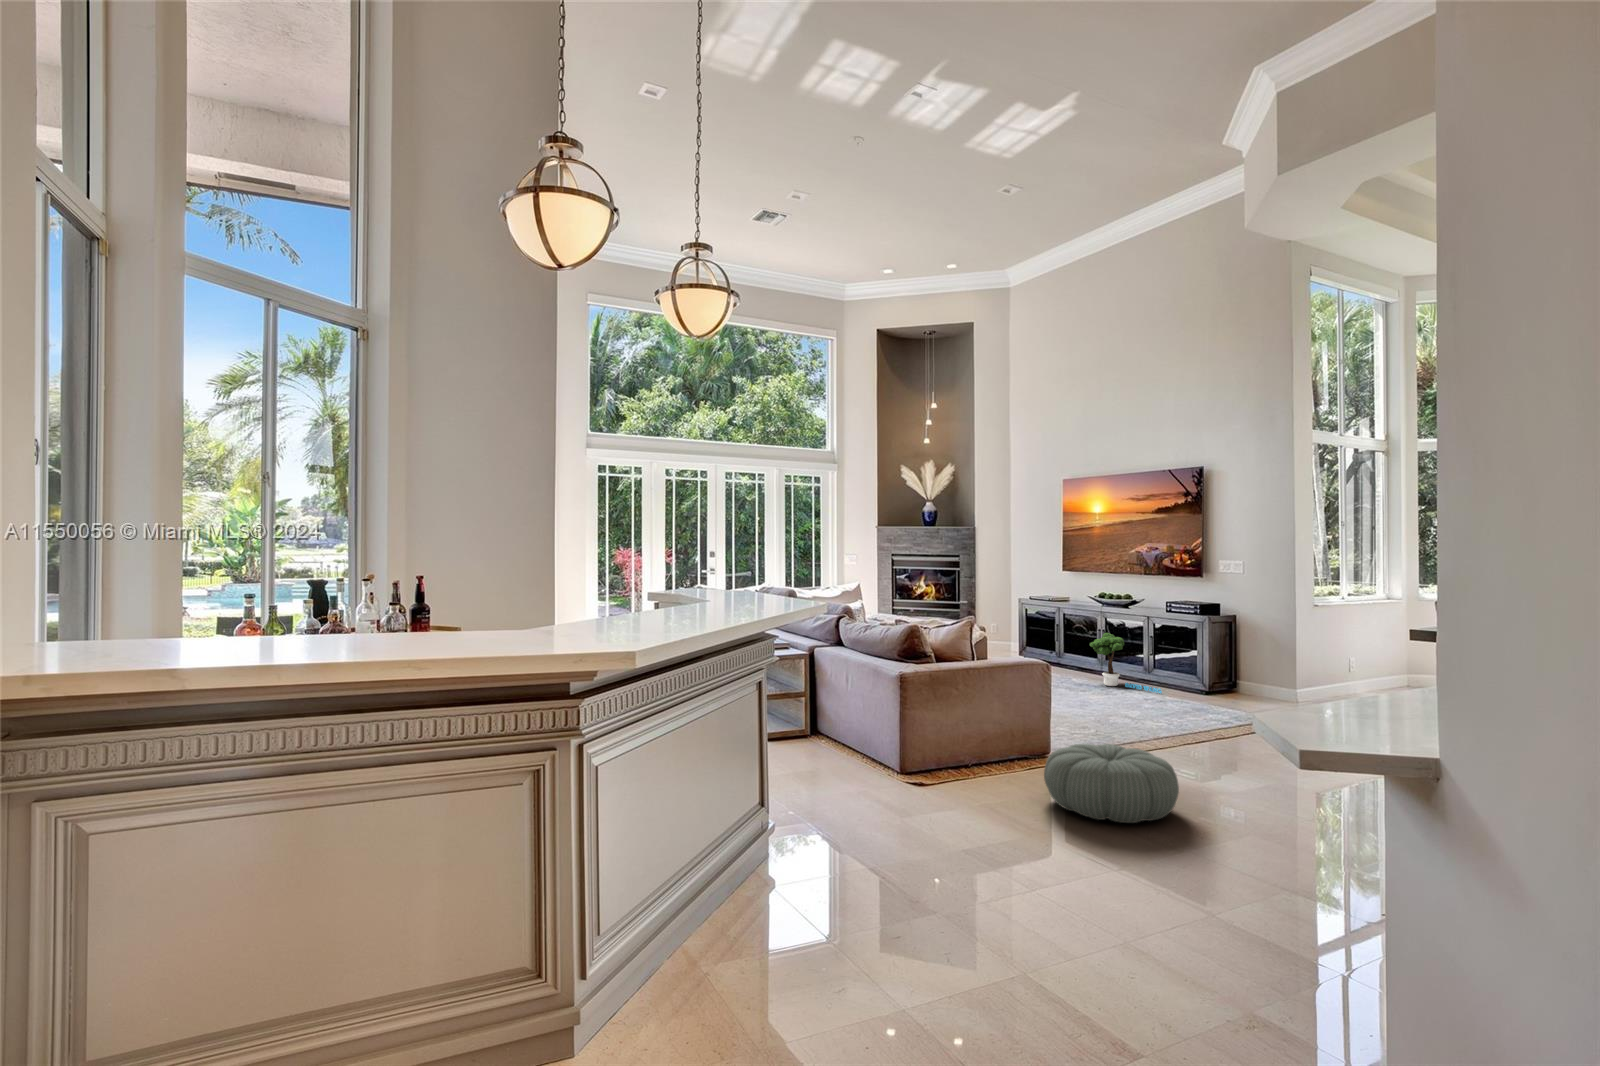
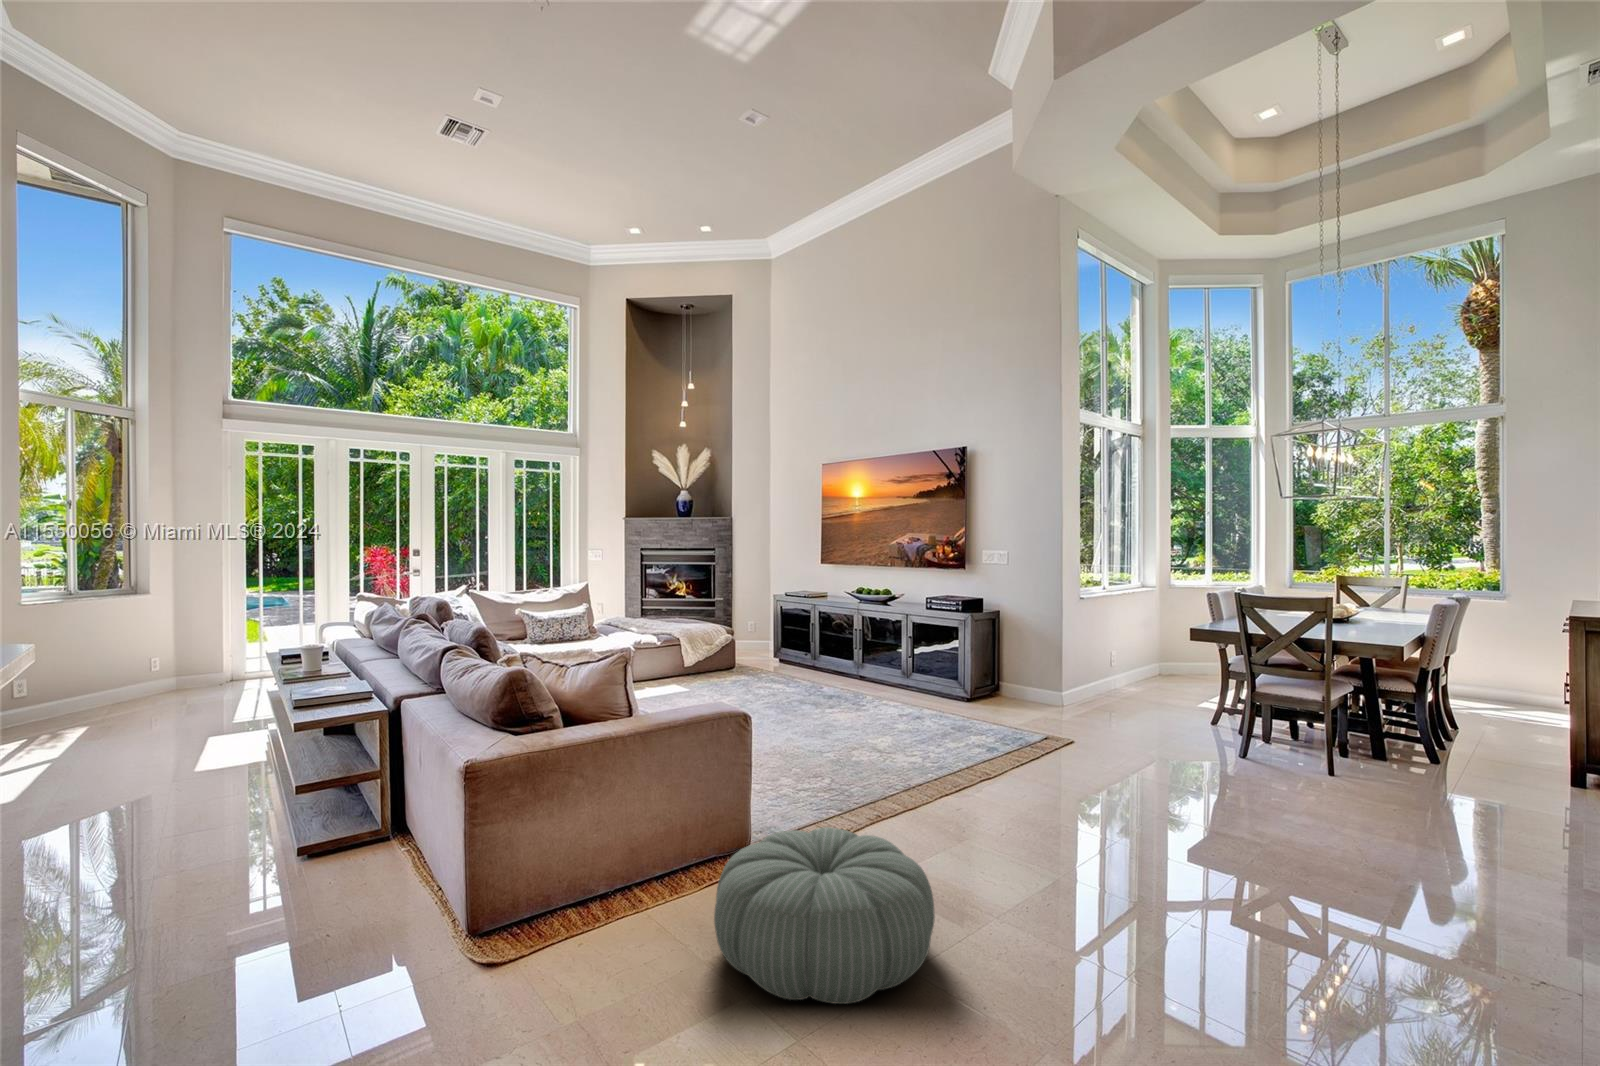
potted tree: present [1090,633,1162,693] -> none [844,634,921,703]

